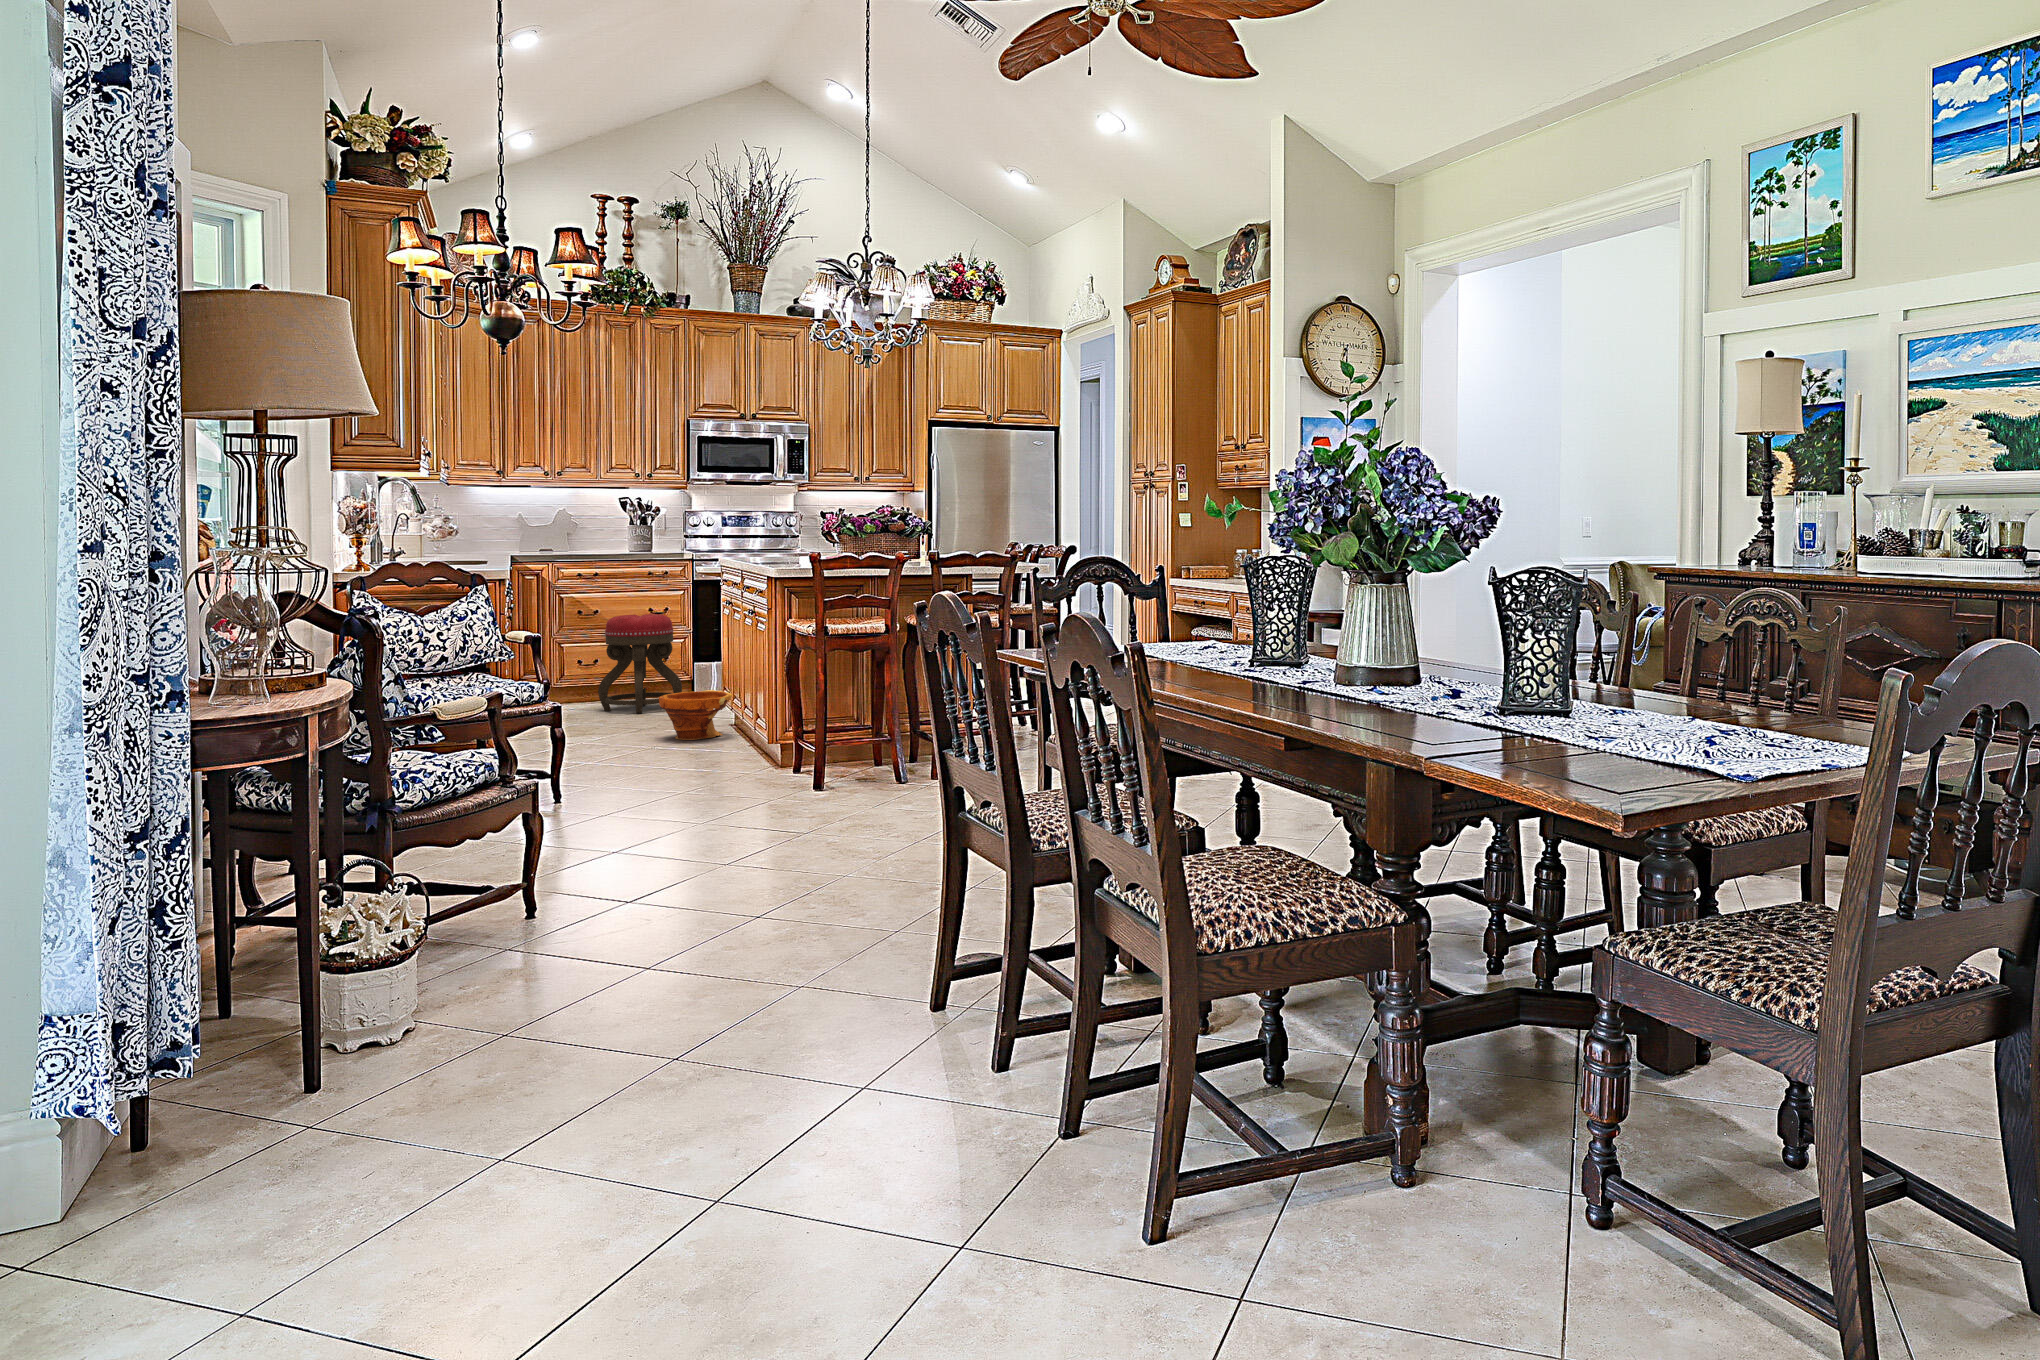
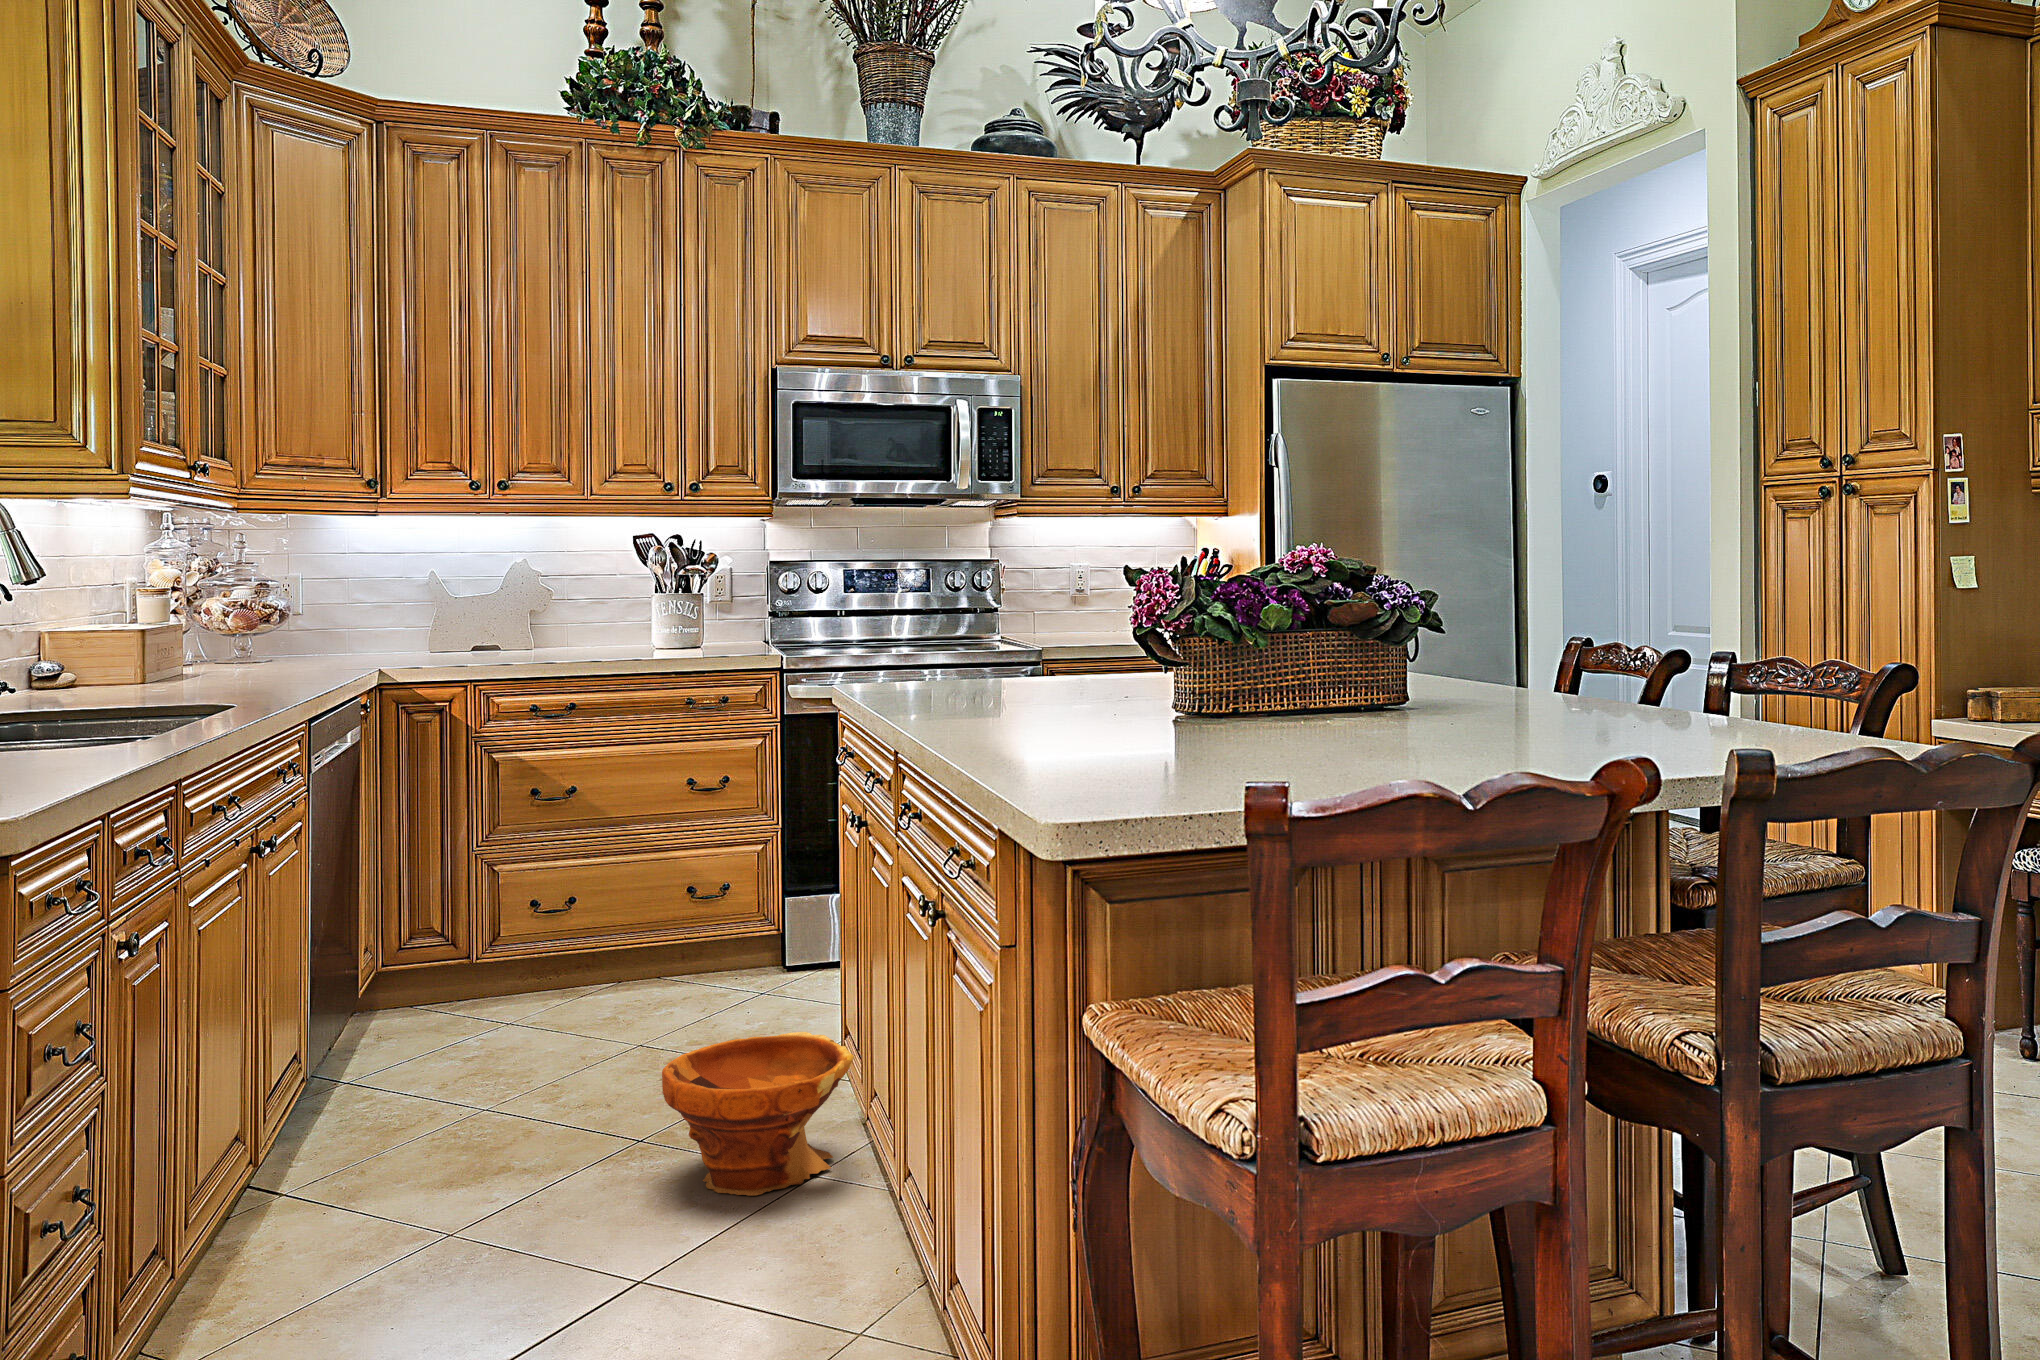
ottoman: present [598,614,682,713] -> none [571,793,756,1033]

